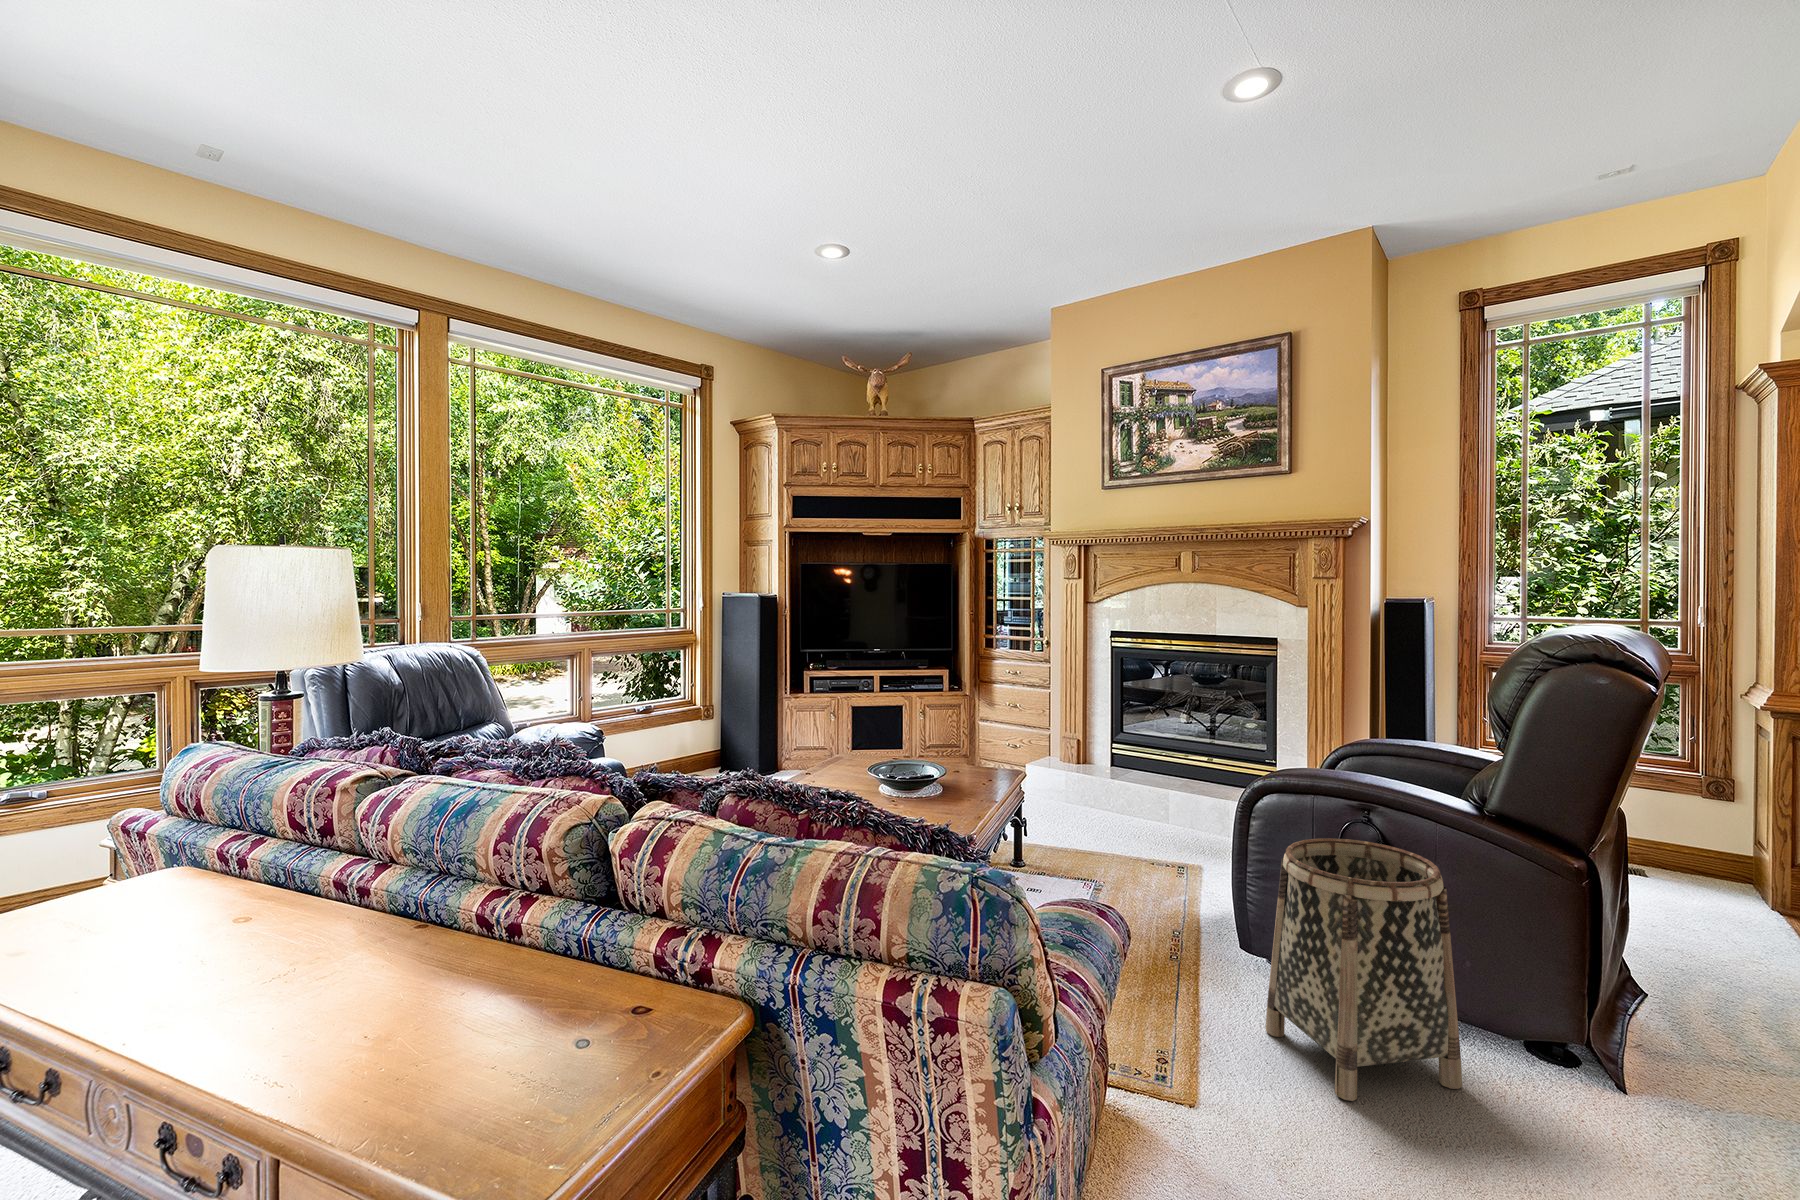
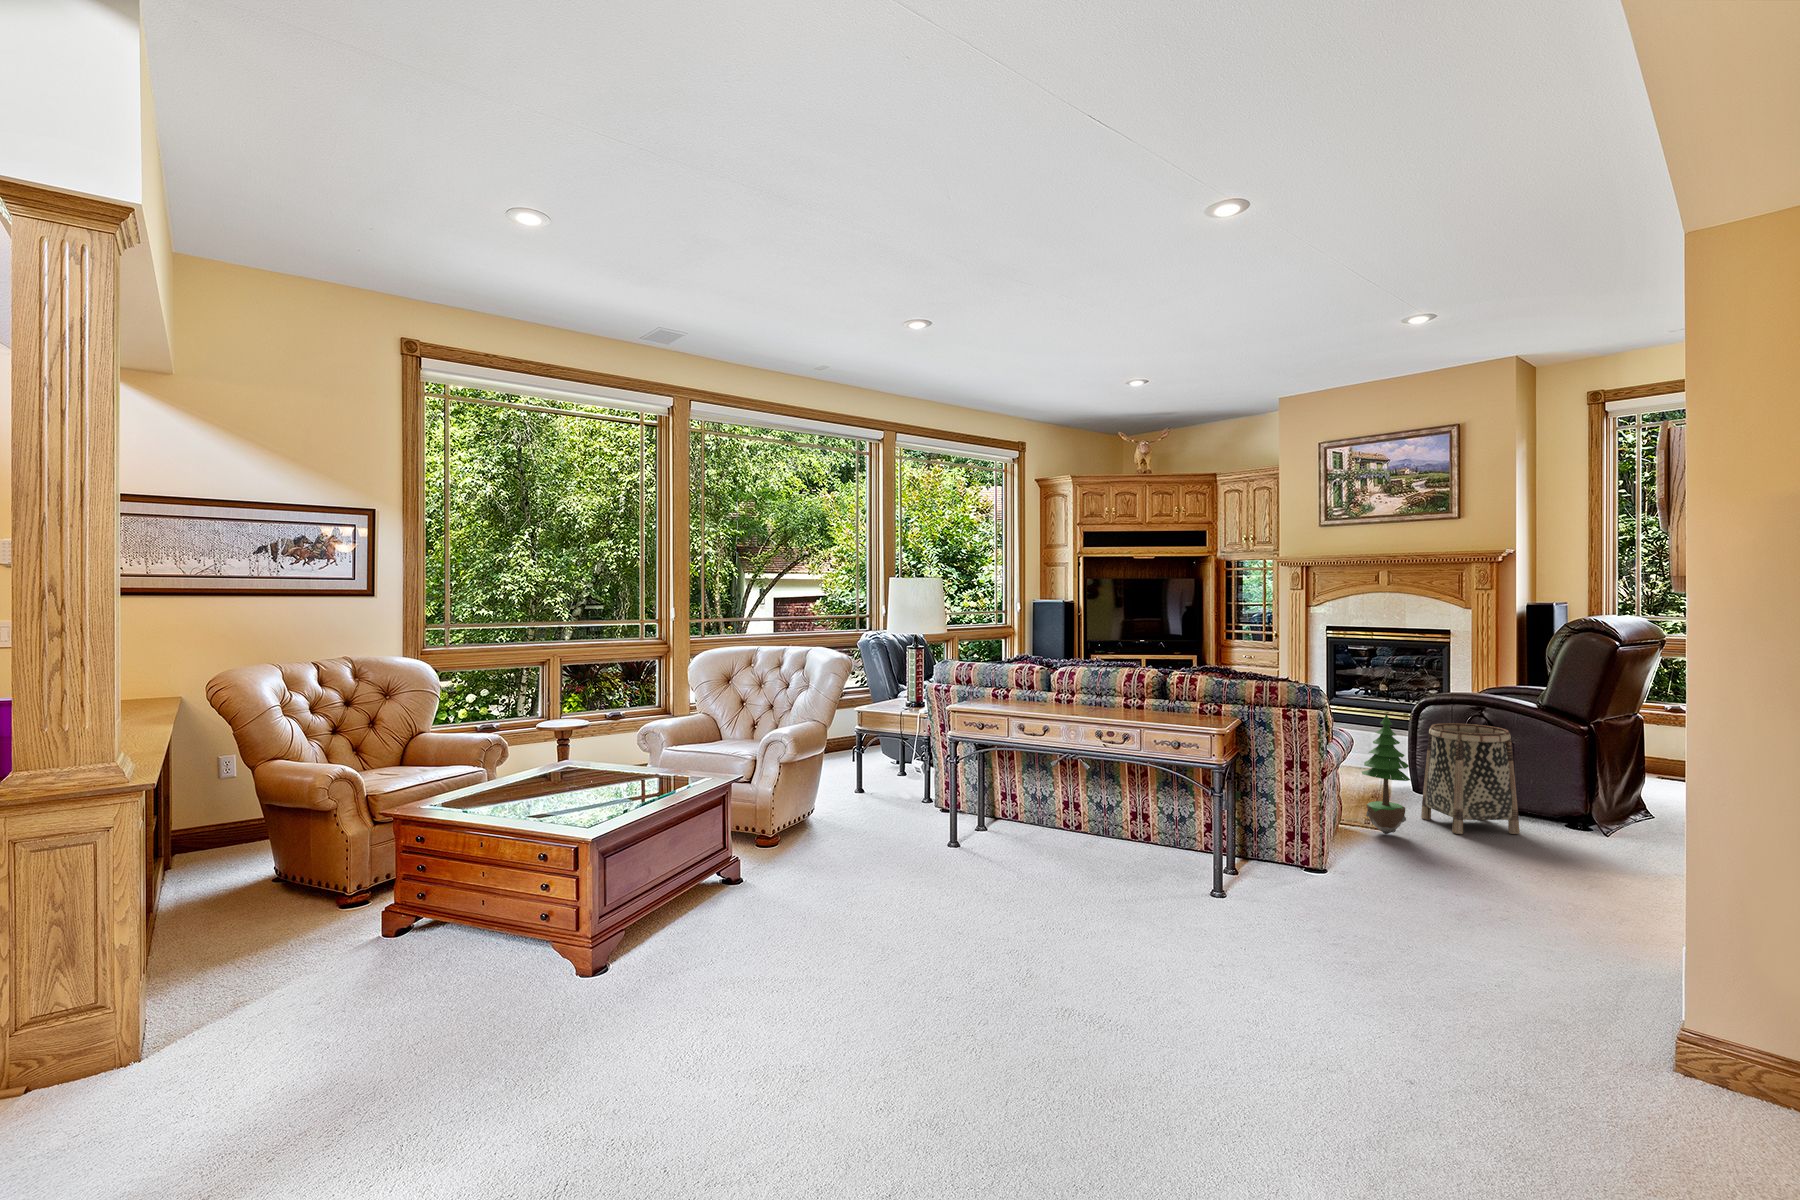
potted tree: none [1156,851,1258,1120] -> present [1362,714,1410,834]

